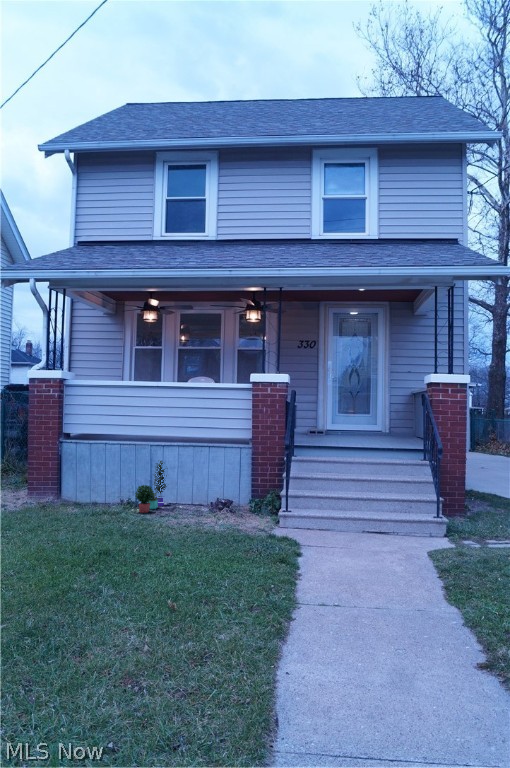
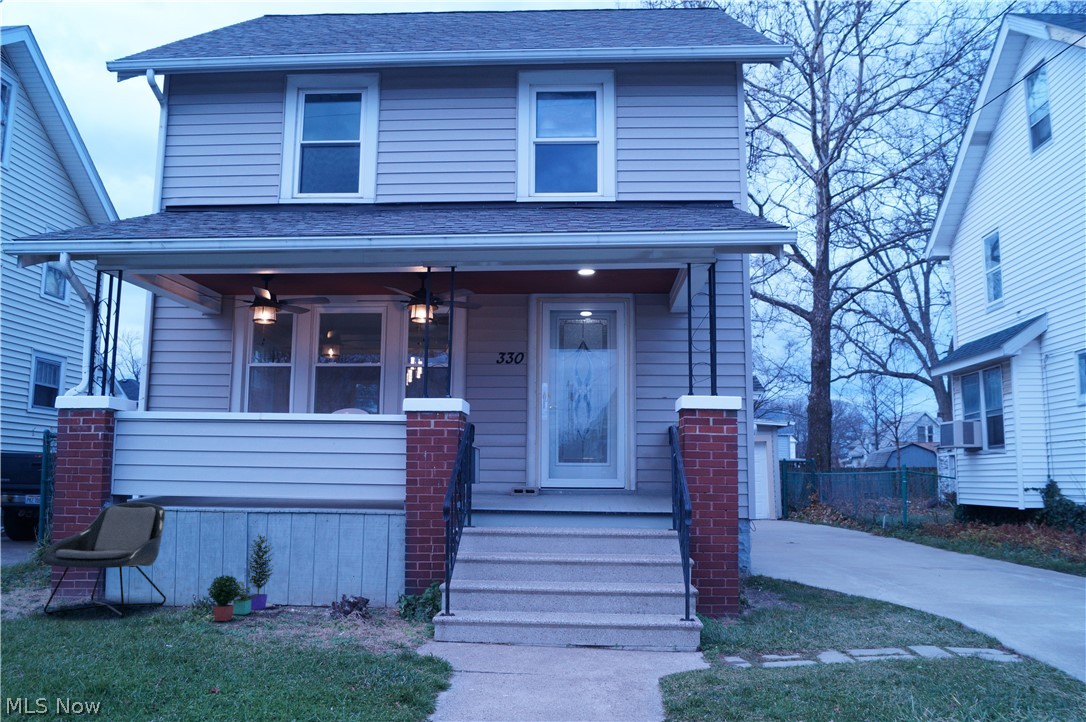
lounge chair: none [31,438,102,509] -> present [42,502,166,617]

